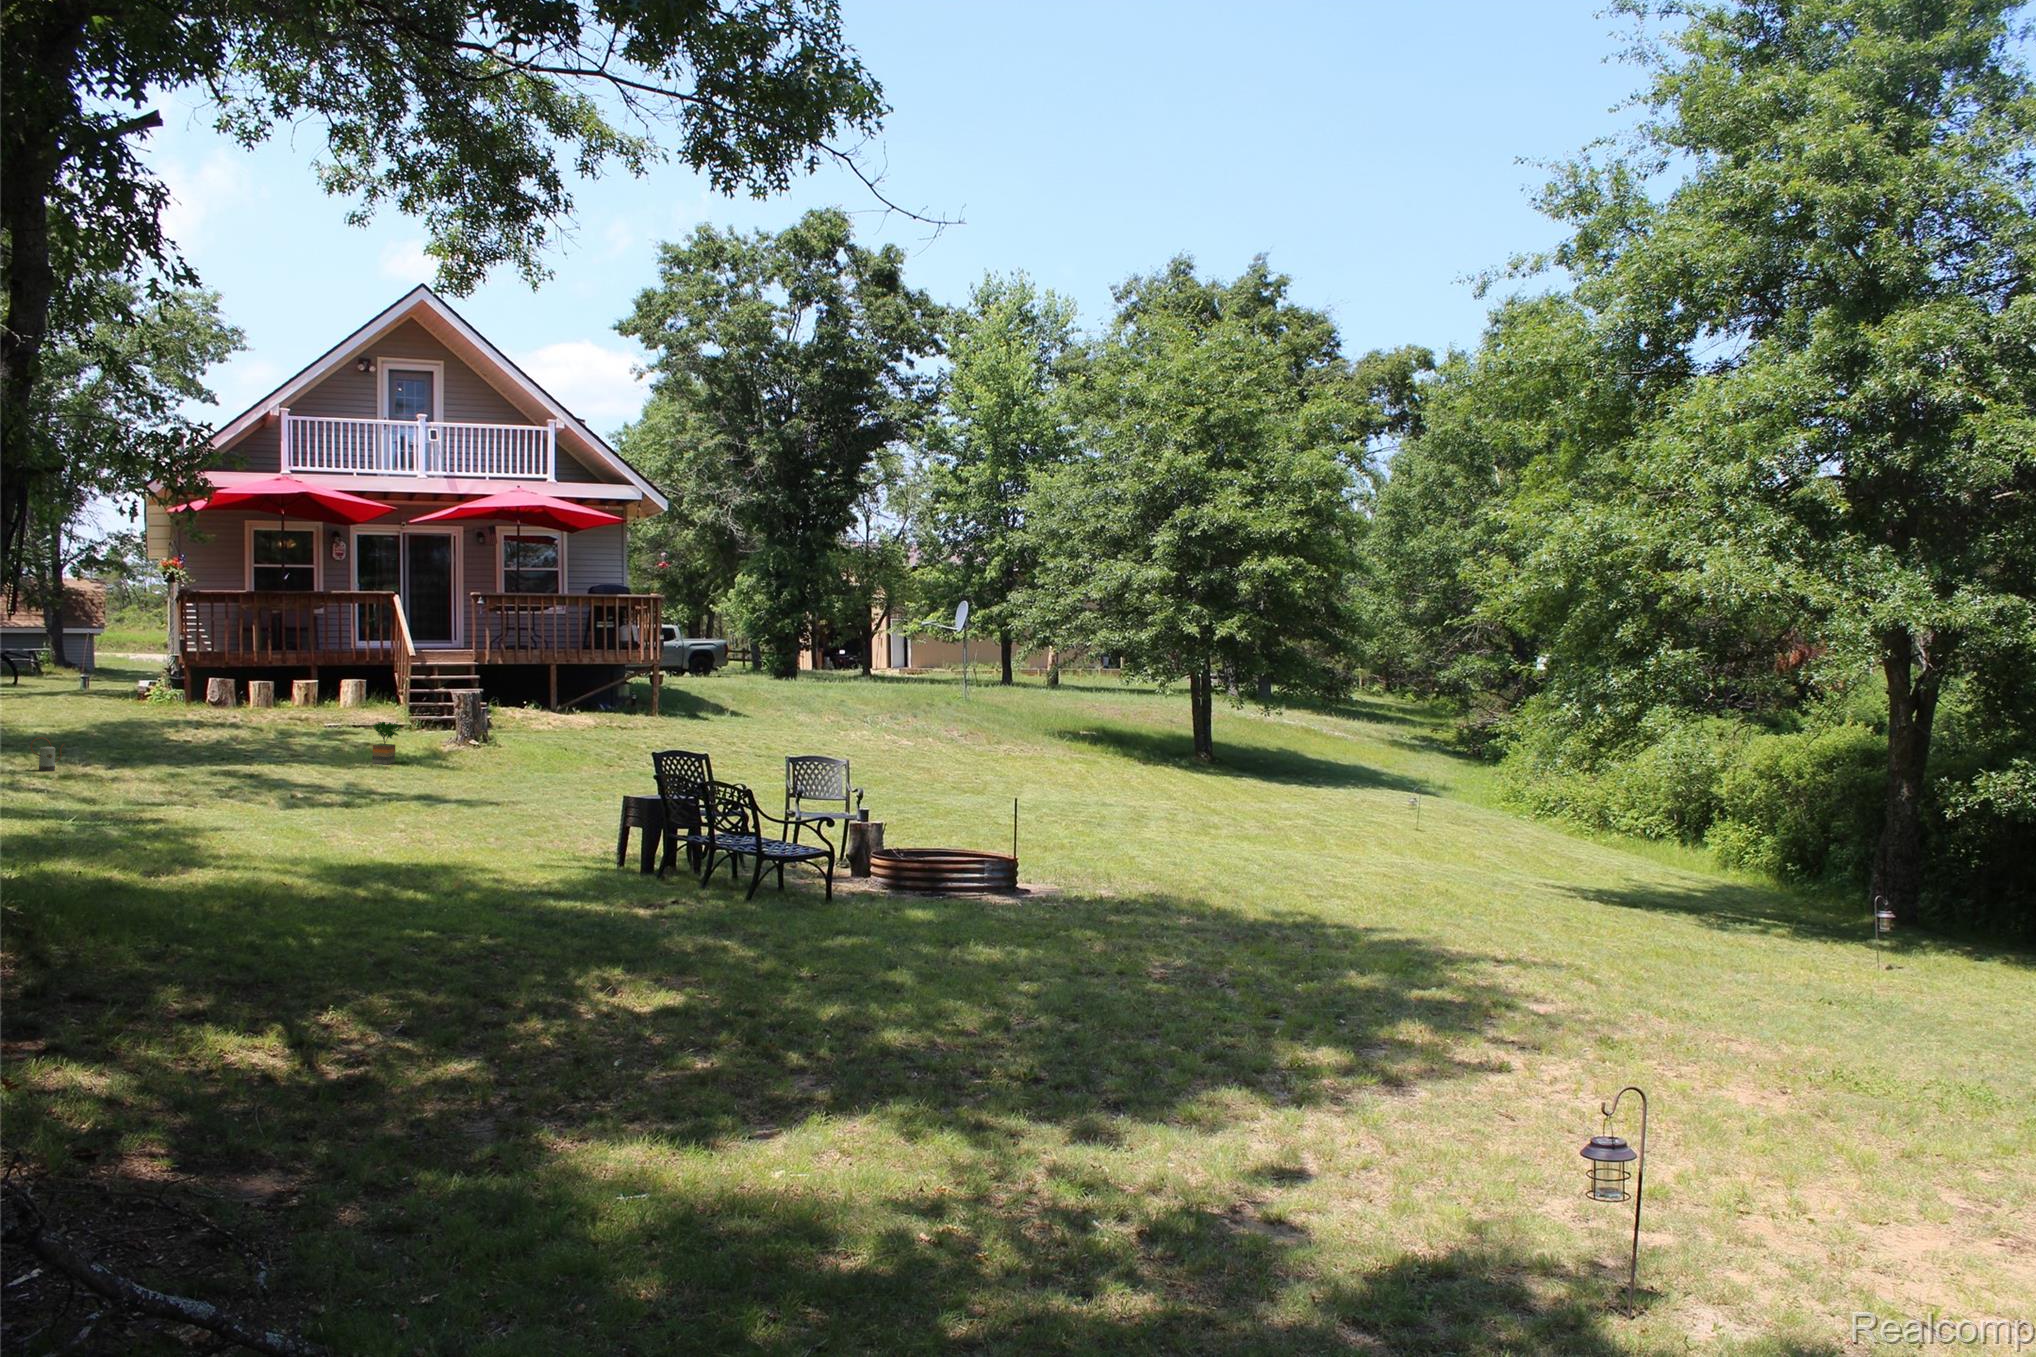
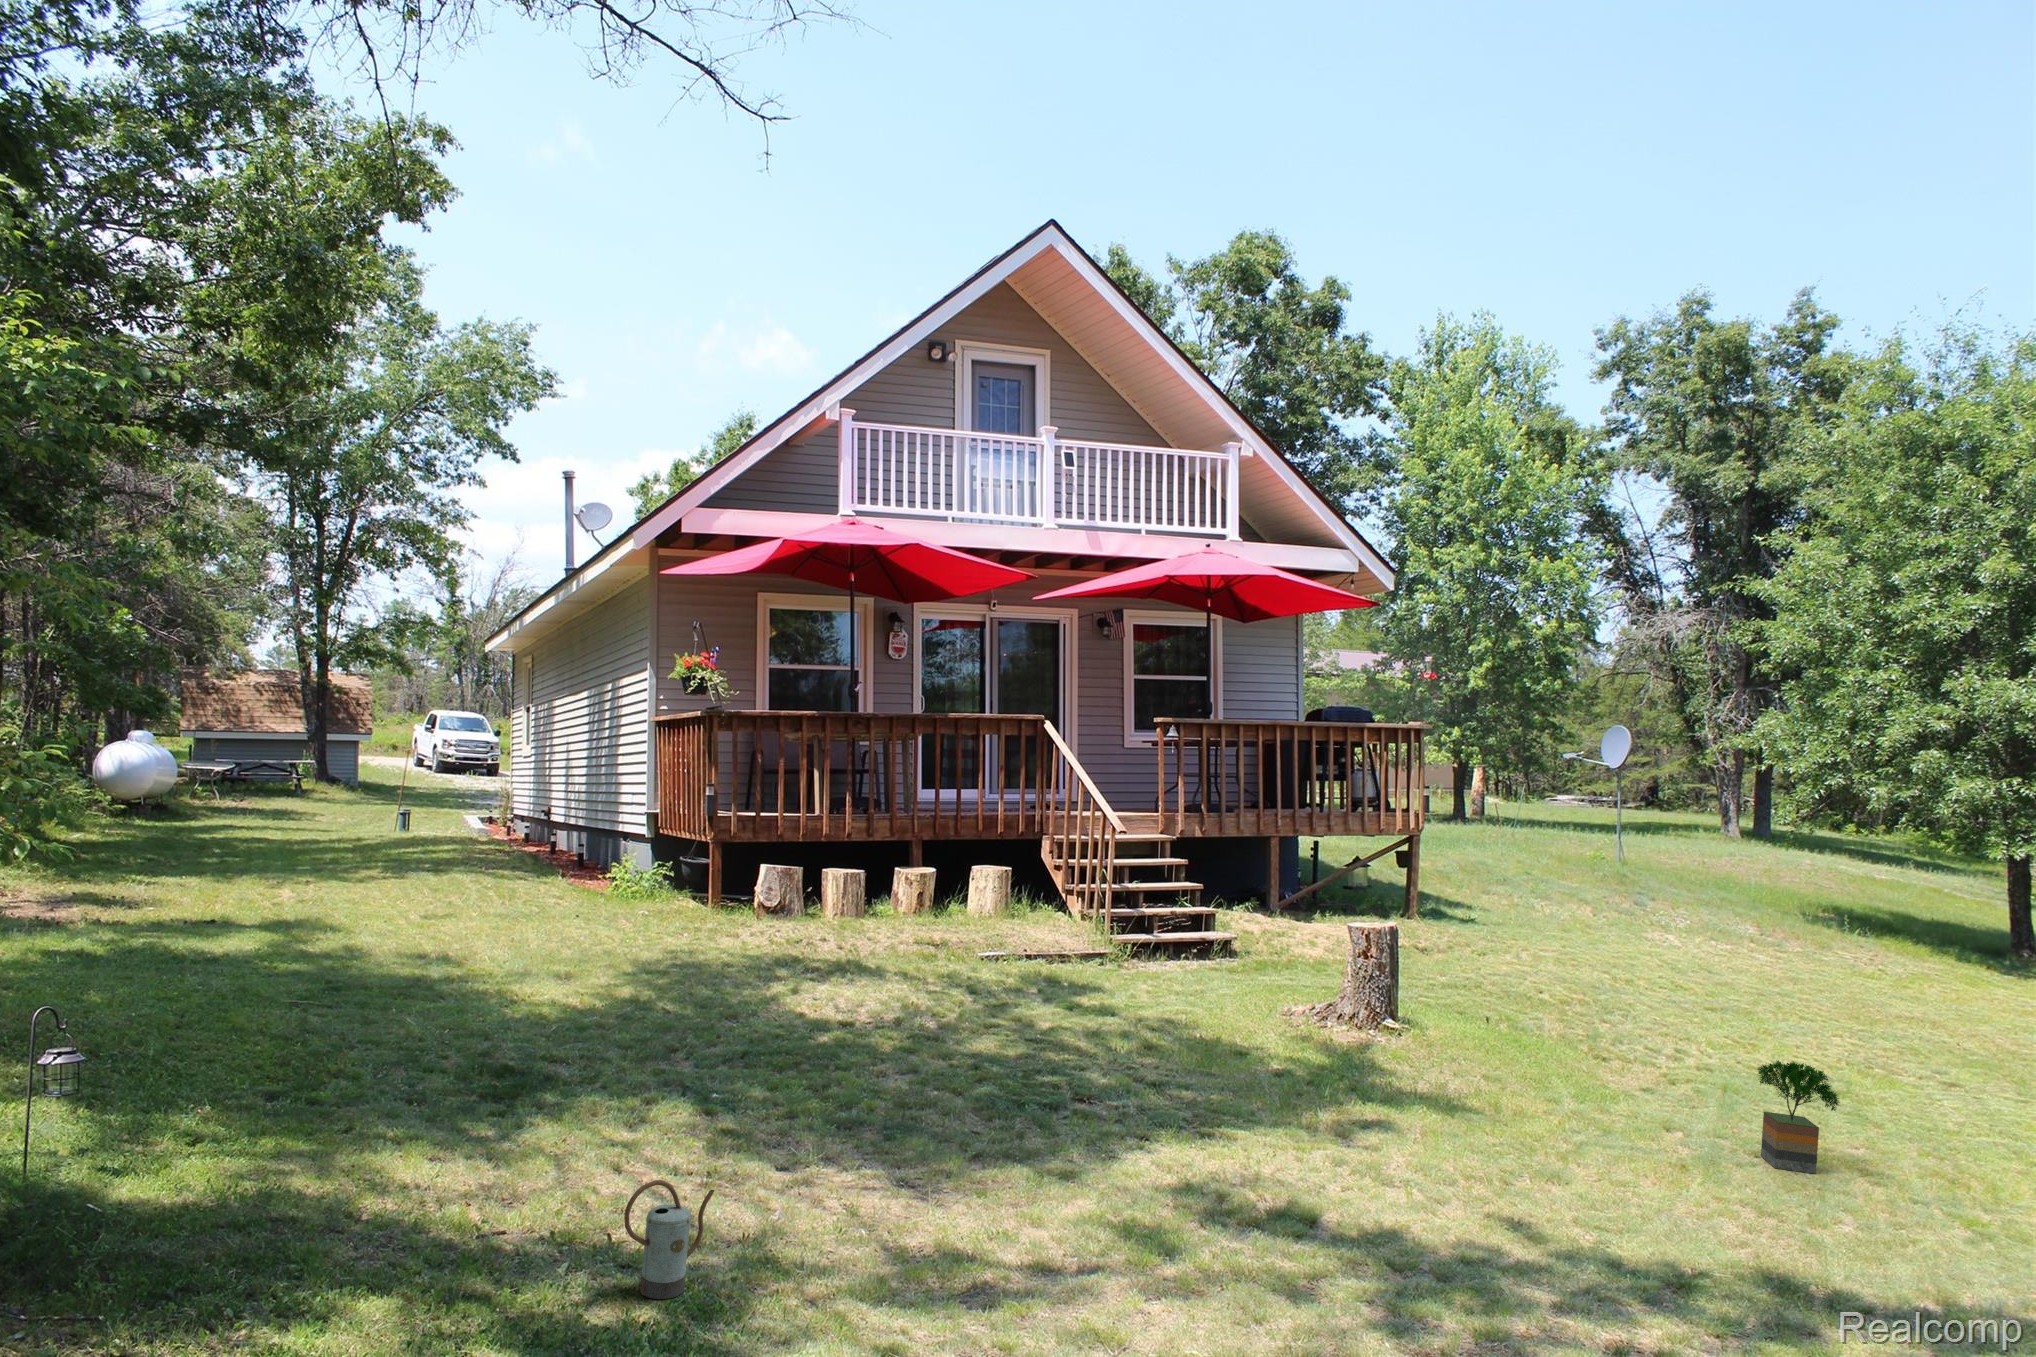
potted tree: present [372,722,401,764] -> present [1757,1060,1840,1174]

